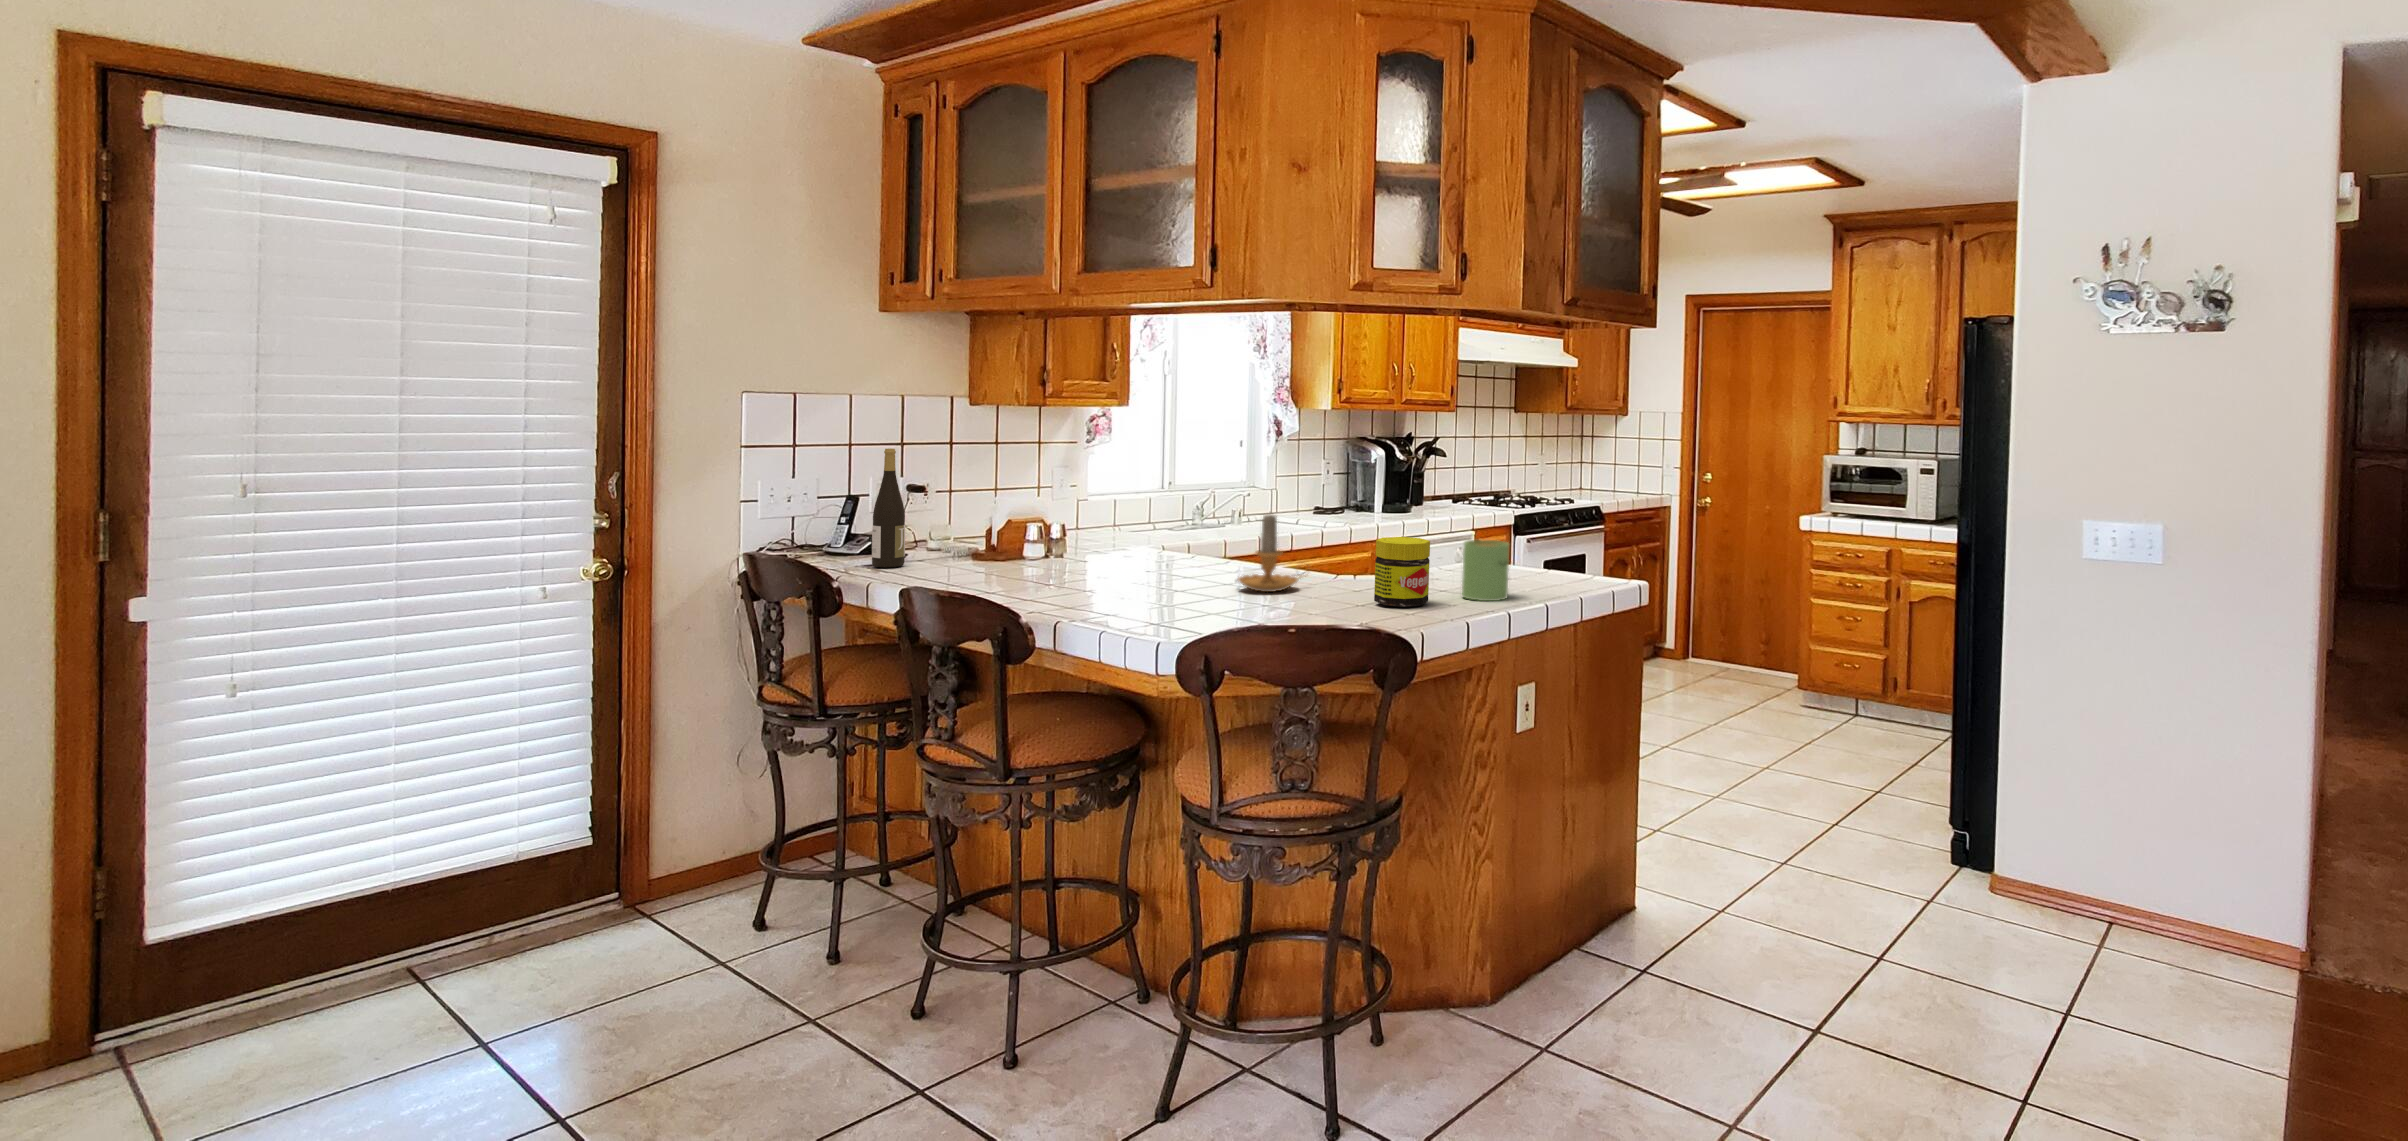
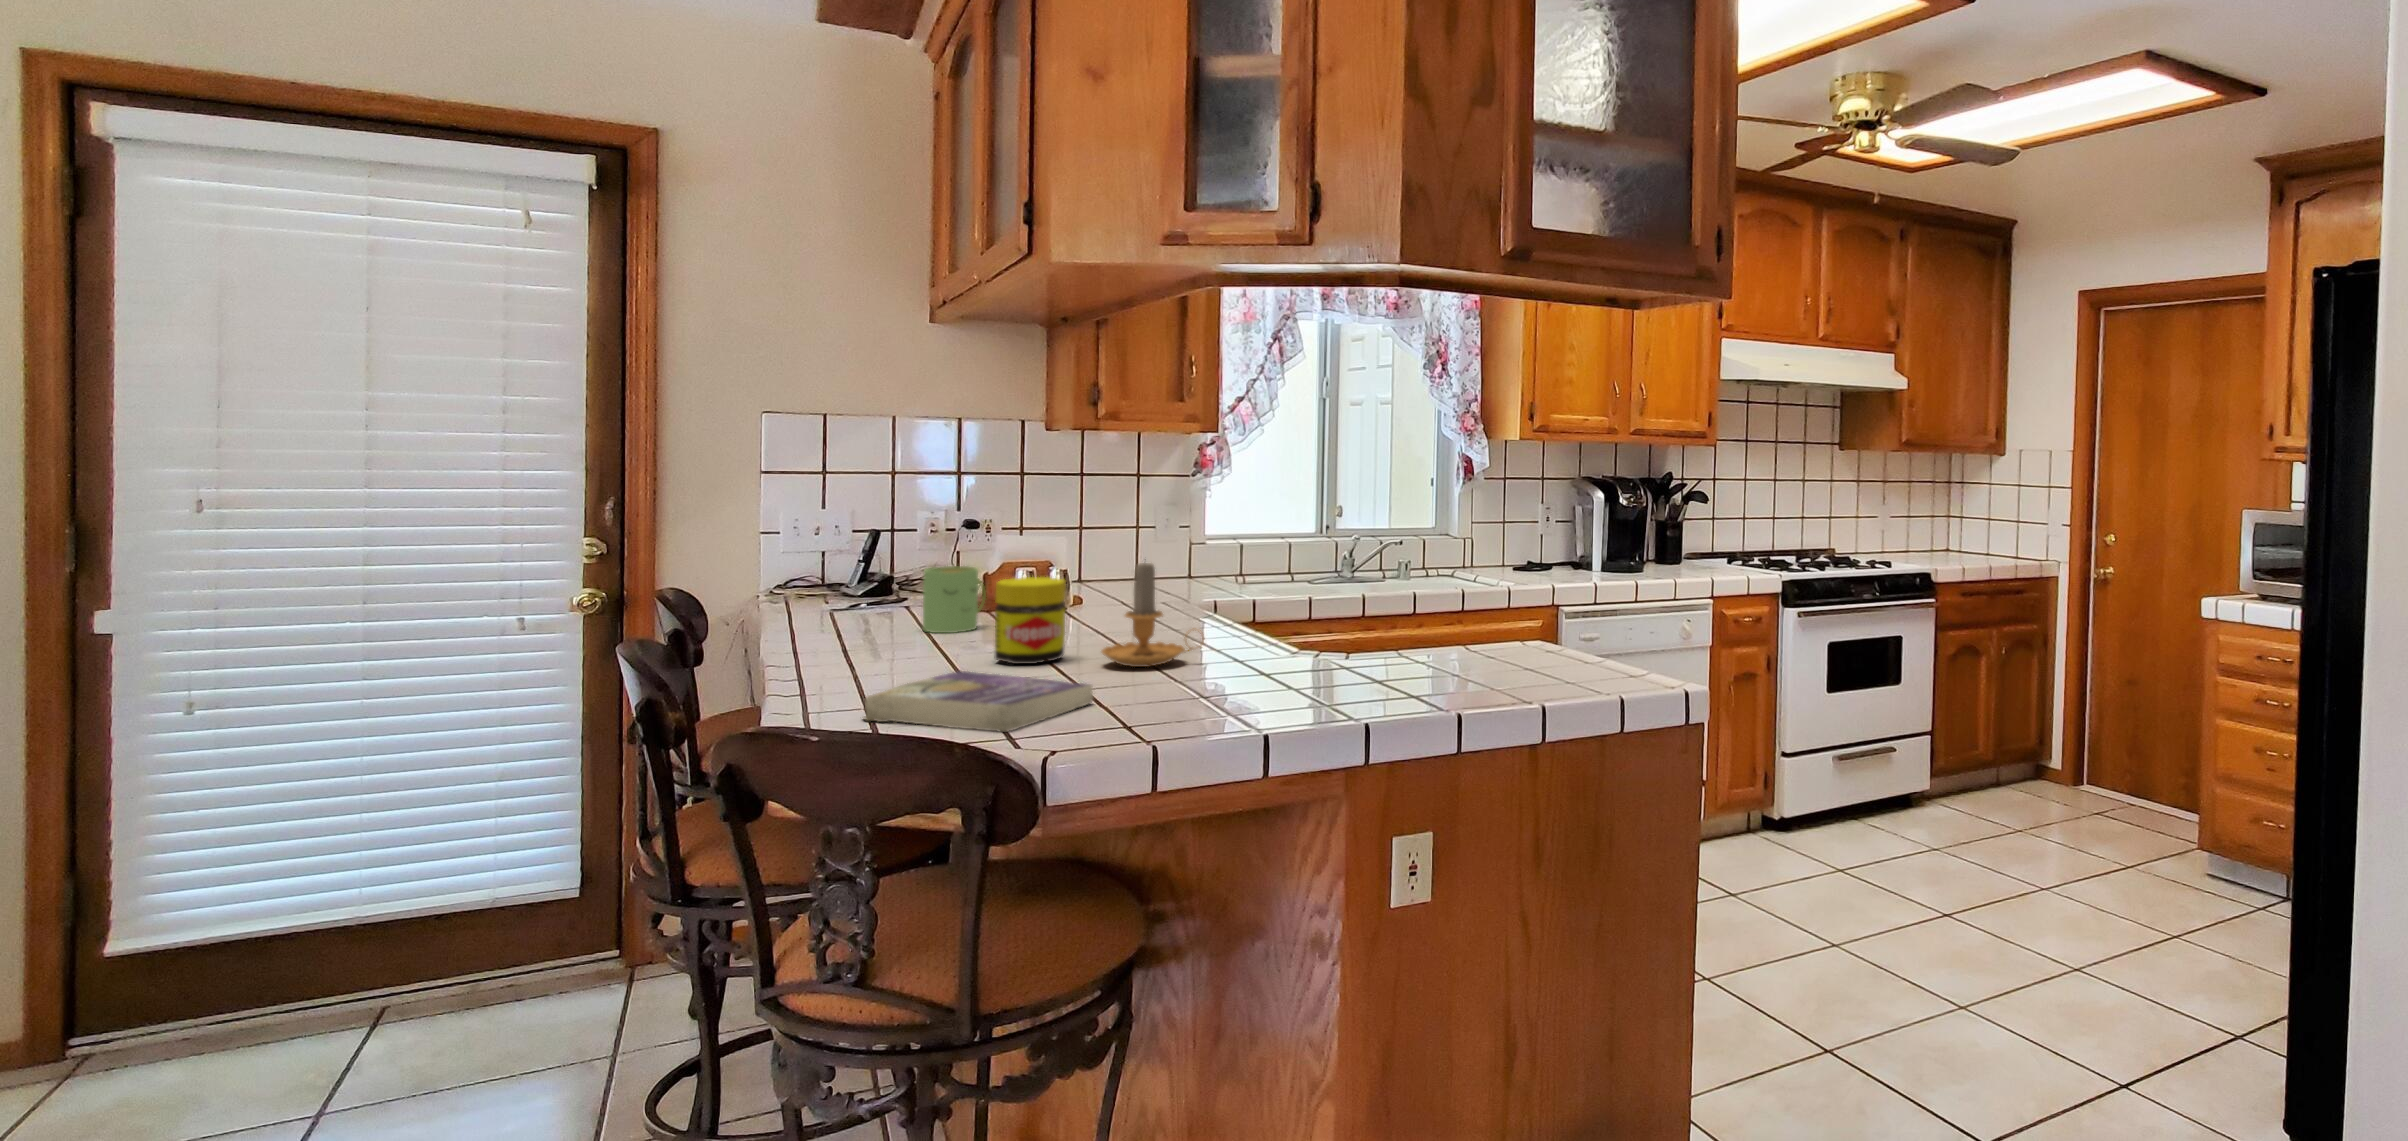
wine bottle: present [872,448,905,568] -> none [859,476,896,609]
jar: present [1374,537,1430,607] -> present [994,577,1066,664]
mug: present [1462,540,1509,601] -> present [923,566,986,633]
book: none [1190,597,1318,631] -> present [863,671,1093,732]

